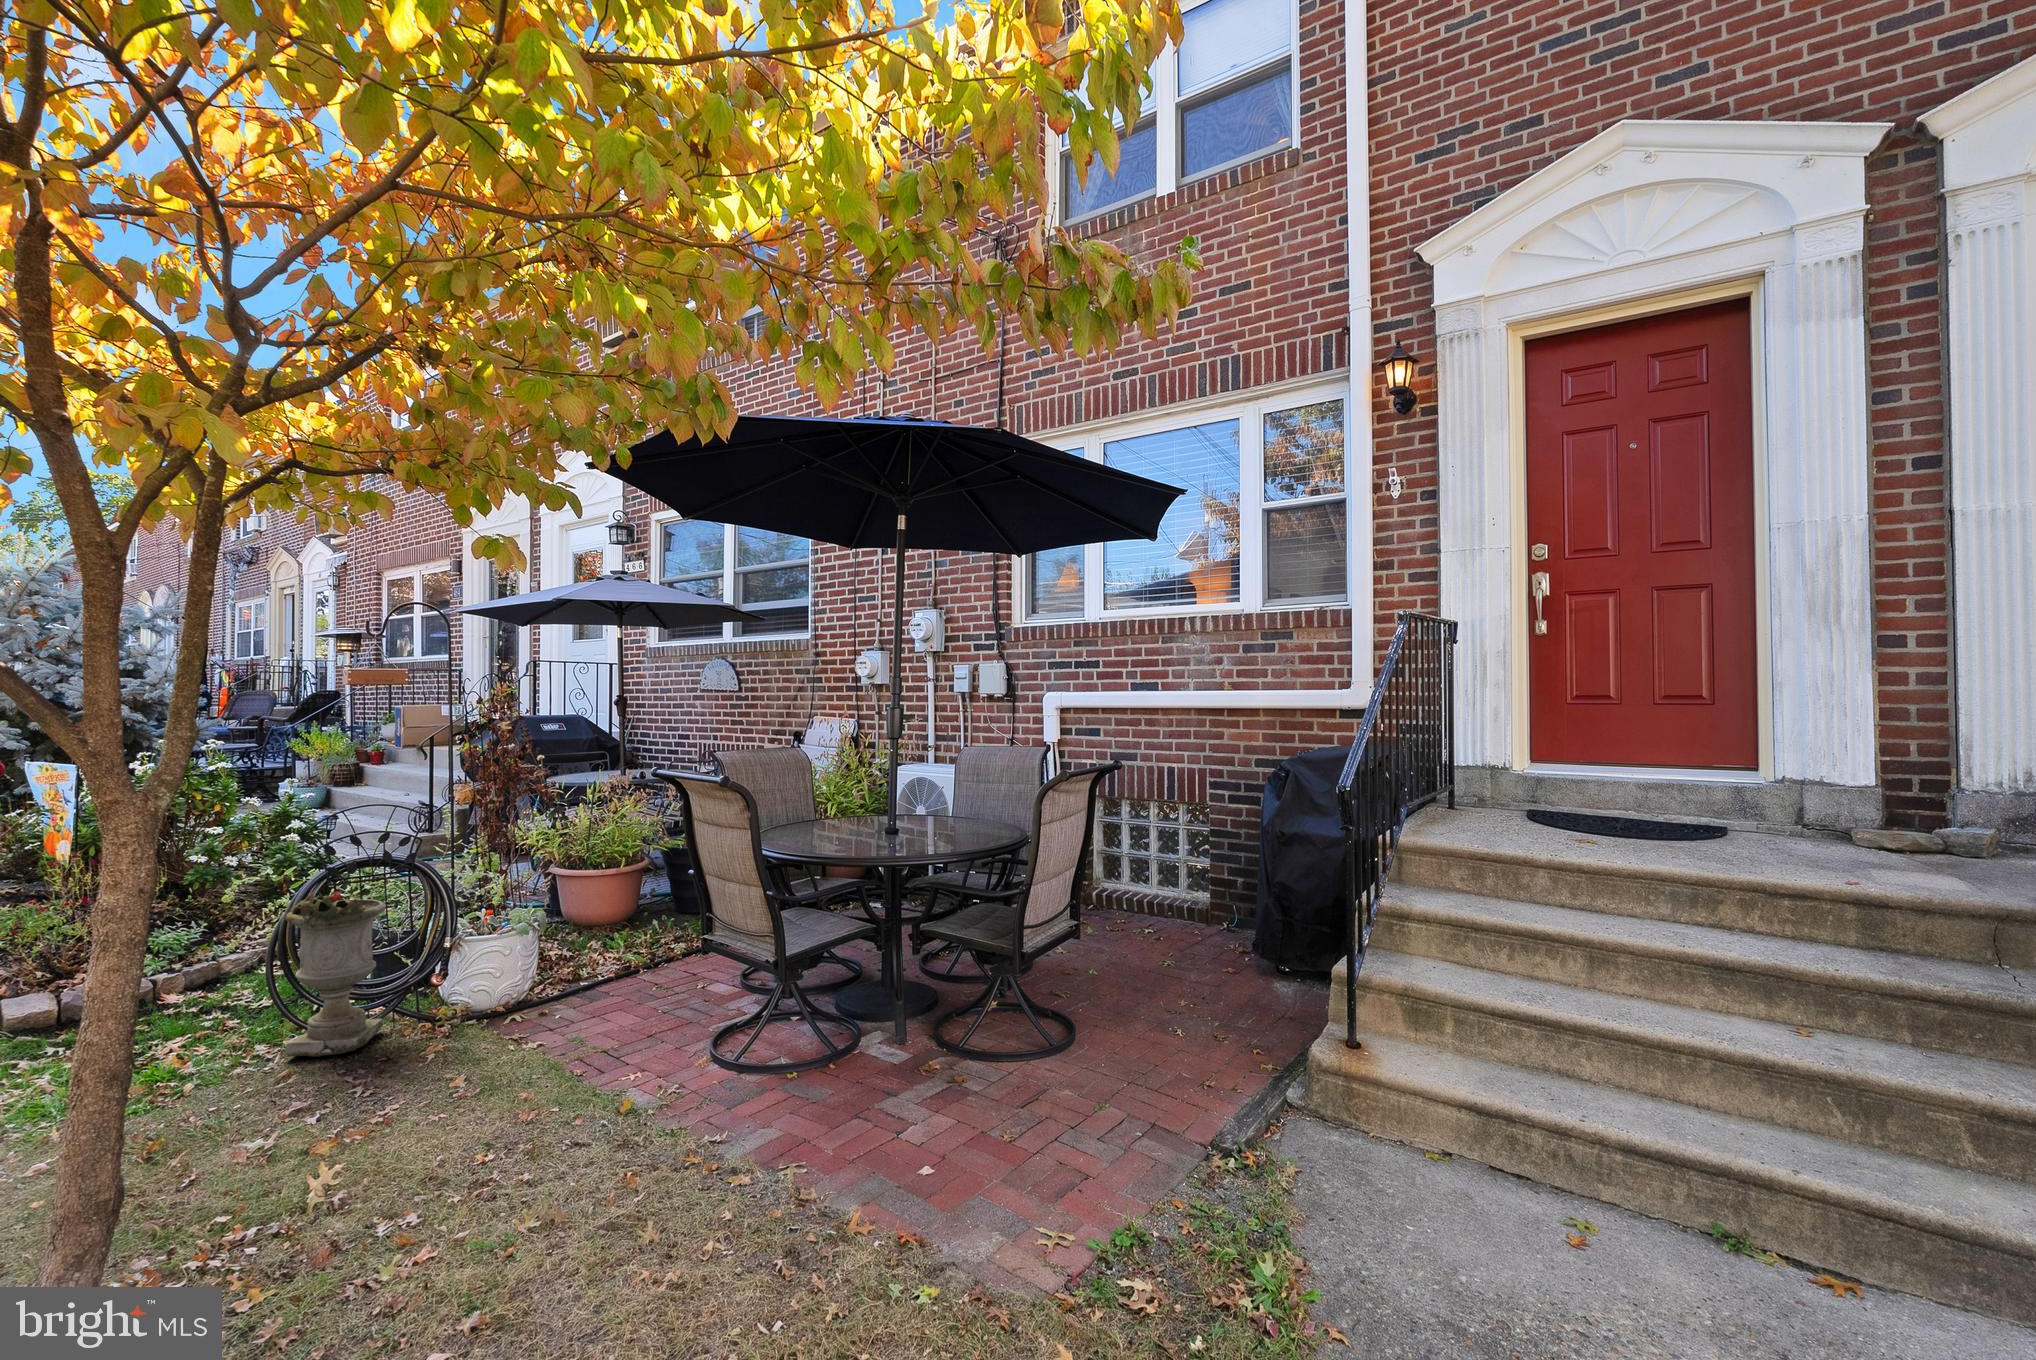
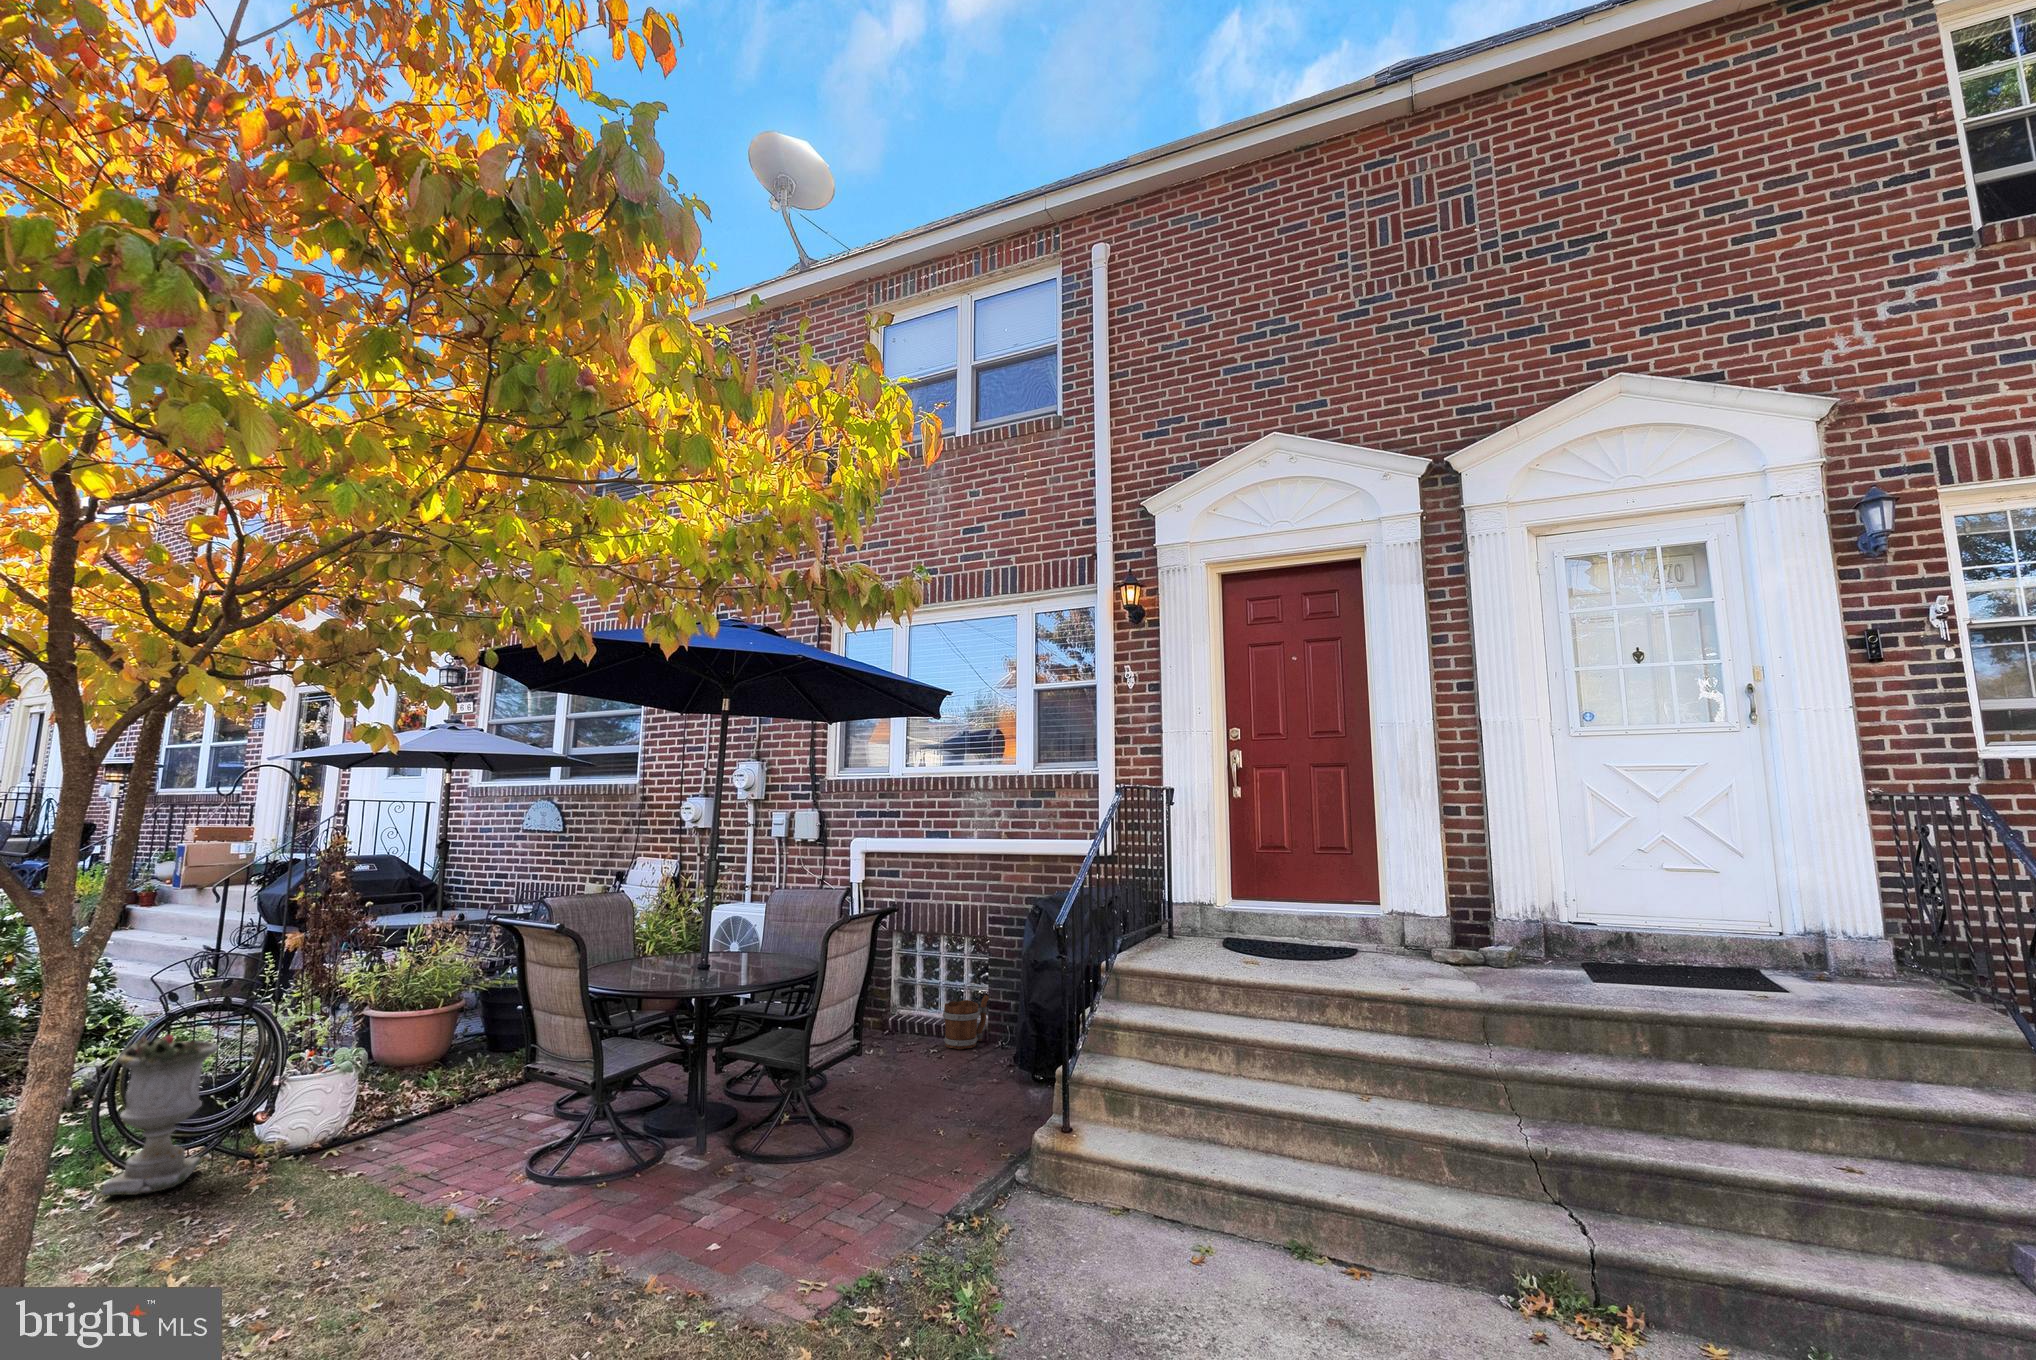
bucket: none [1159,872,1212,932] -> present [943,995,989,1049]

